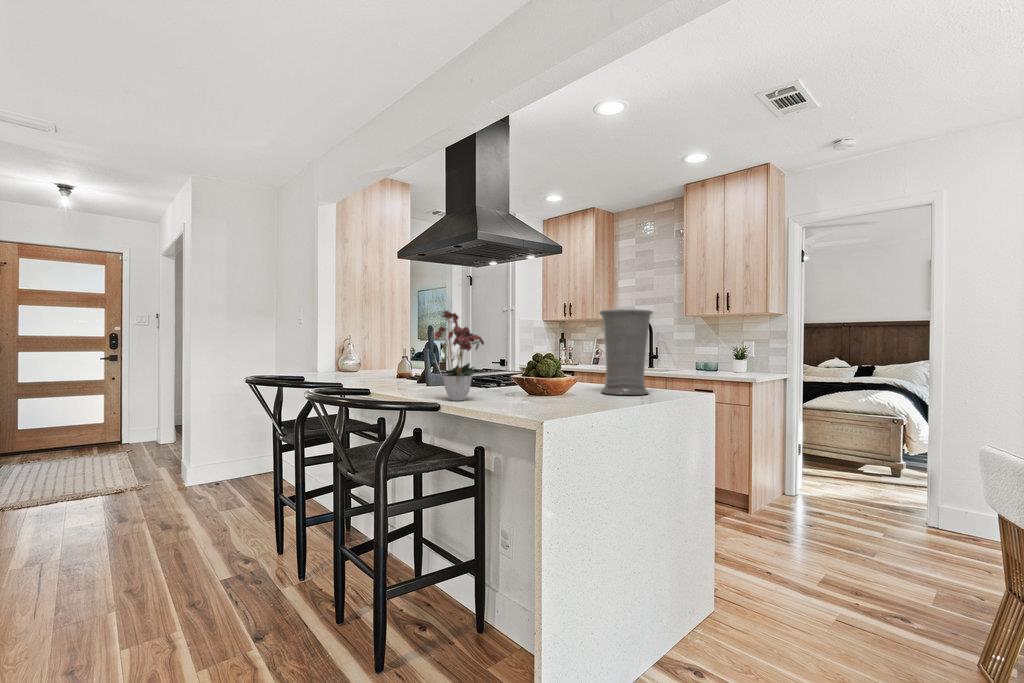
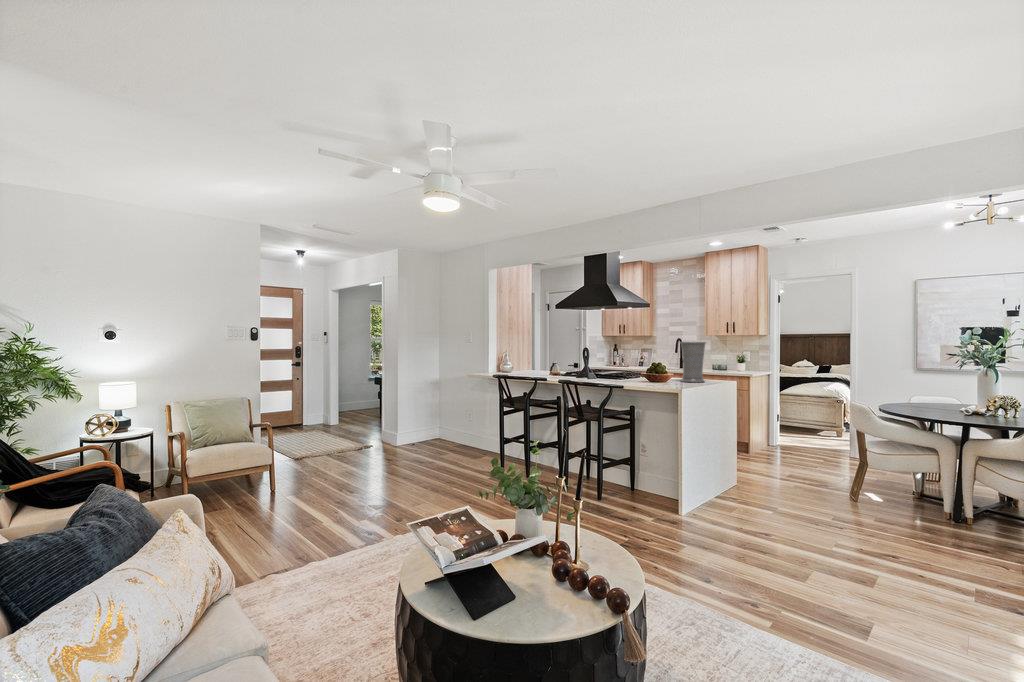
flower arrangement: present [434,311,484,401] -> none [608,342,639,385]

